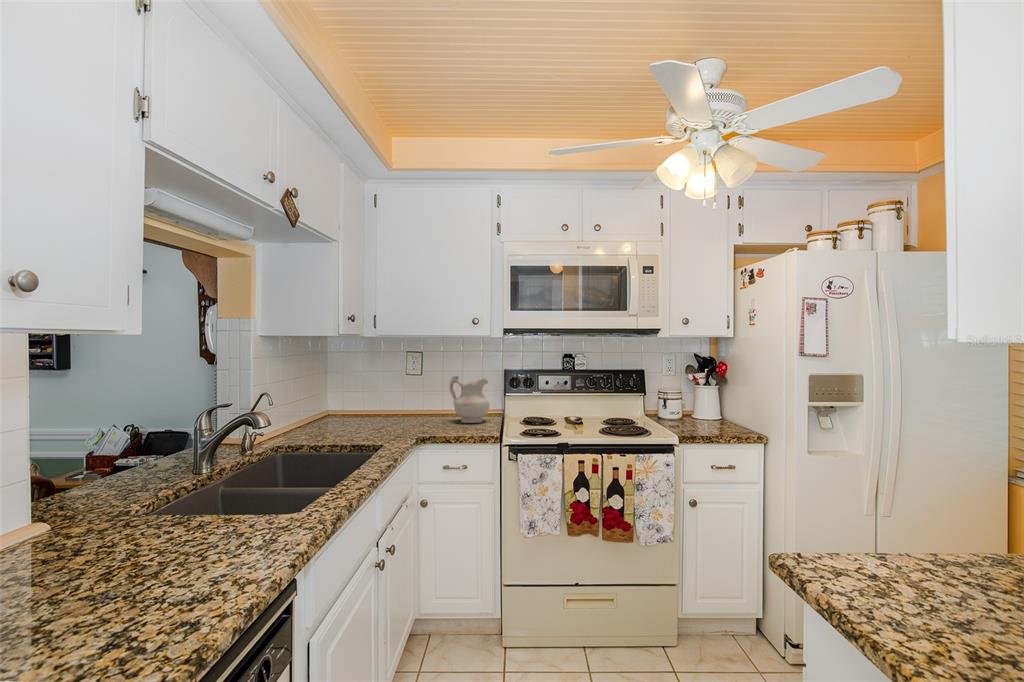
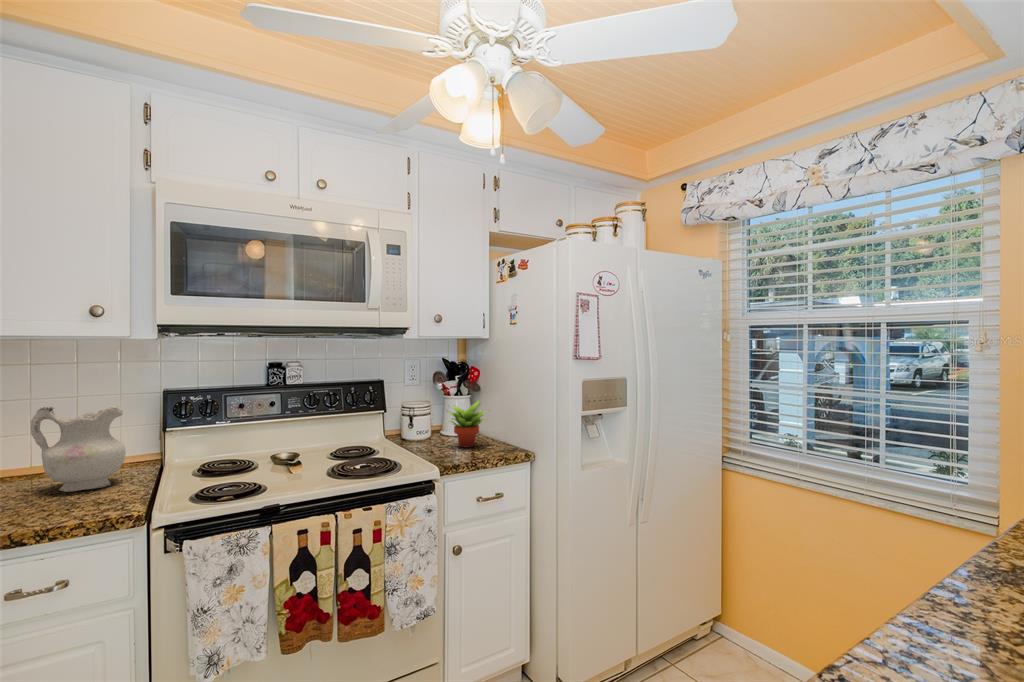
succulent plant: none [691,389,731,427] -> present [447,400,488,447]

